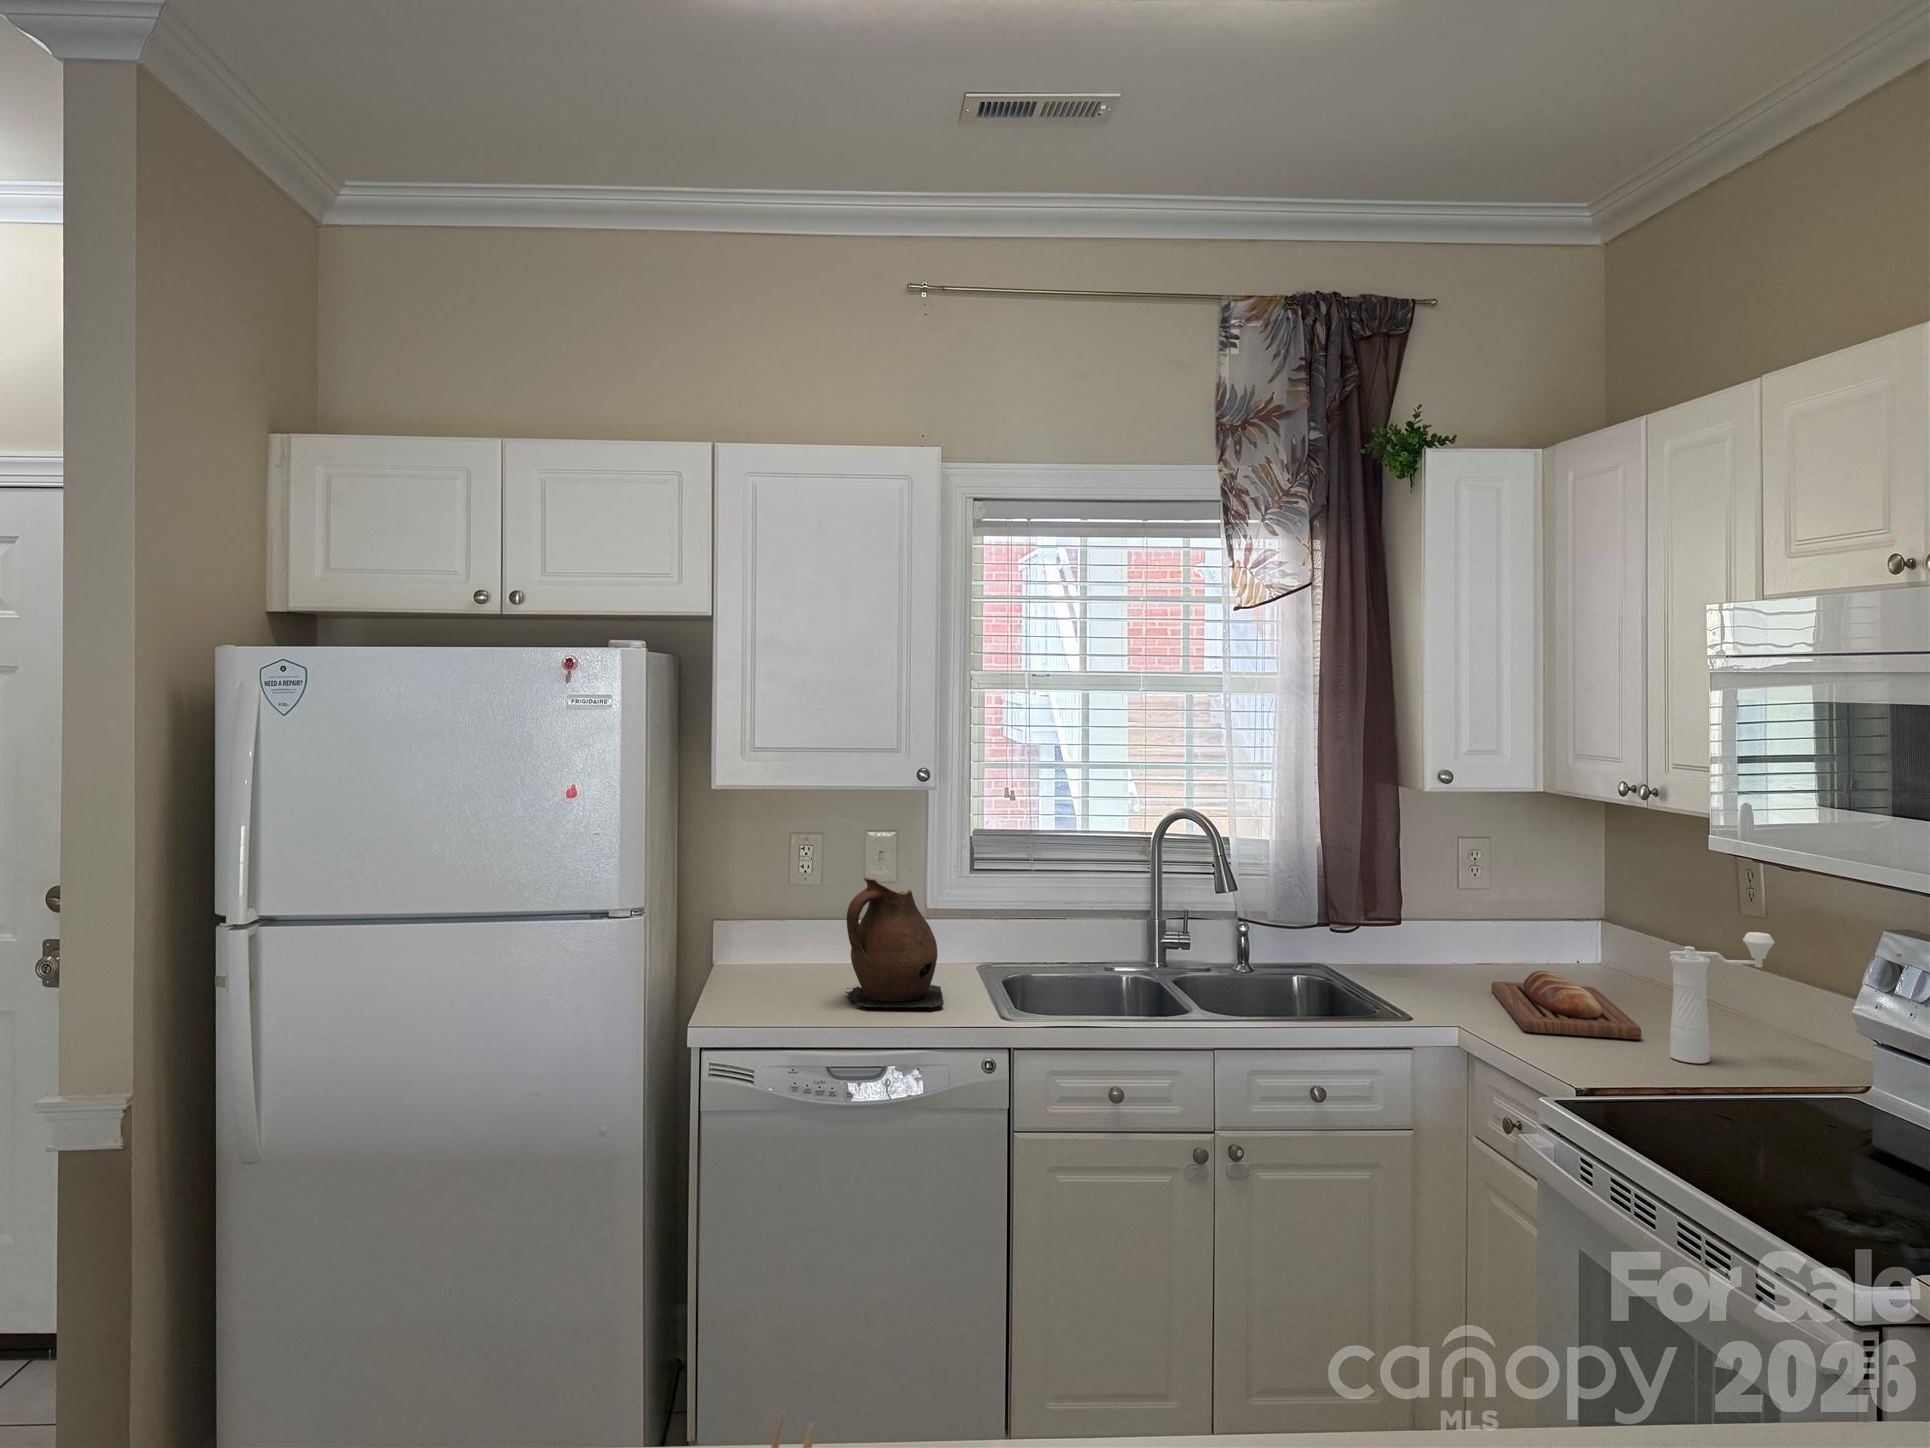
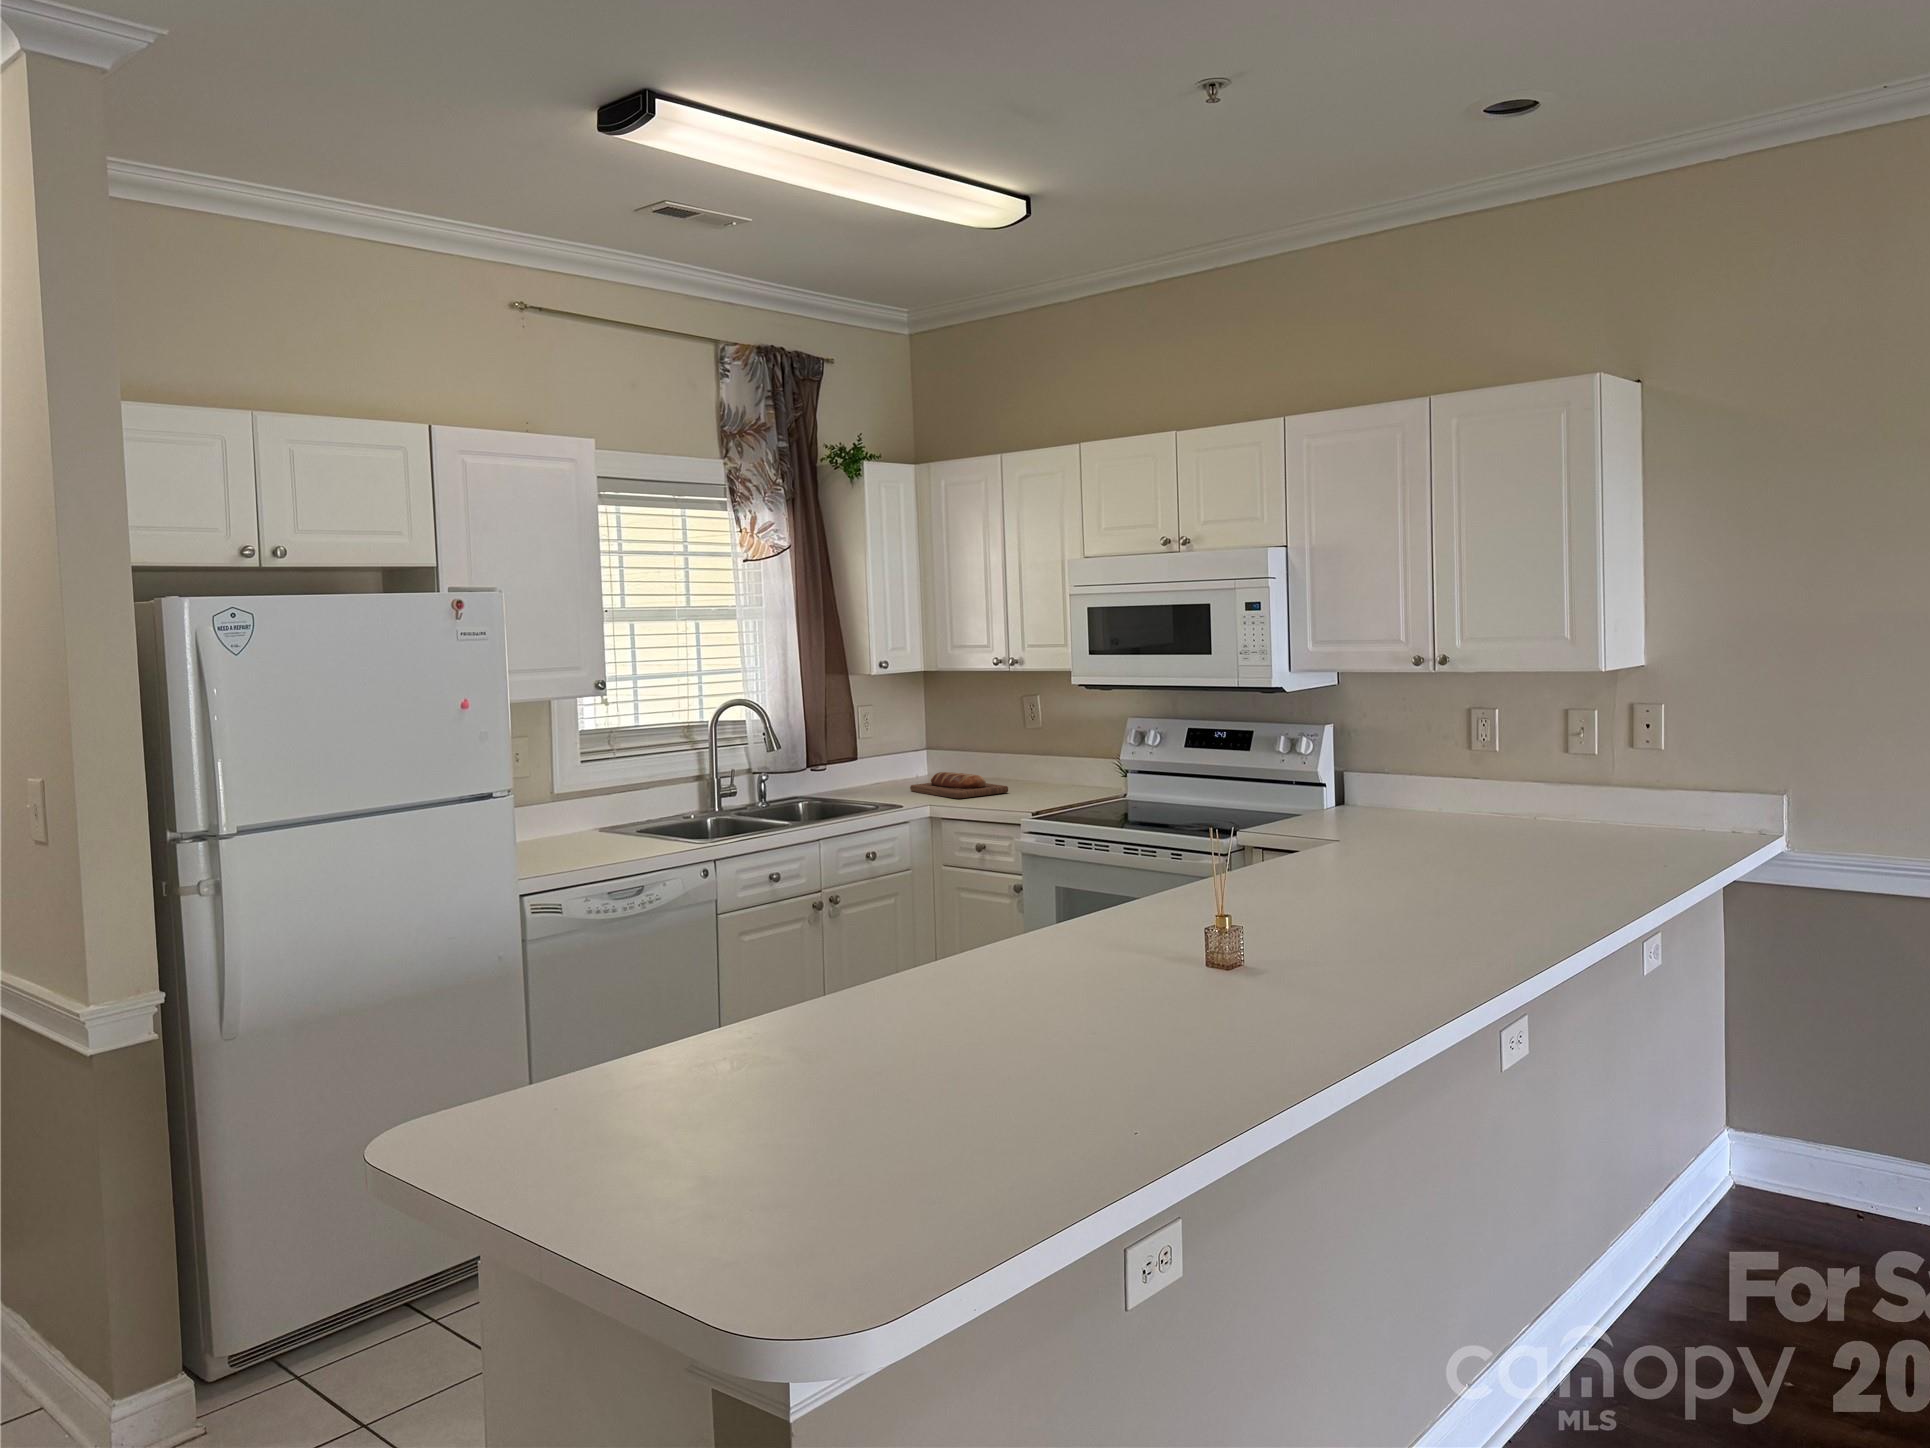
ceramic pitcher: present [846,877,944,1010] -> none [564,759,651,850]
pepper mill: present [1670,932,1775,1063] -> none [1026,725,1065,795]

